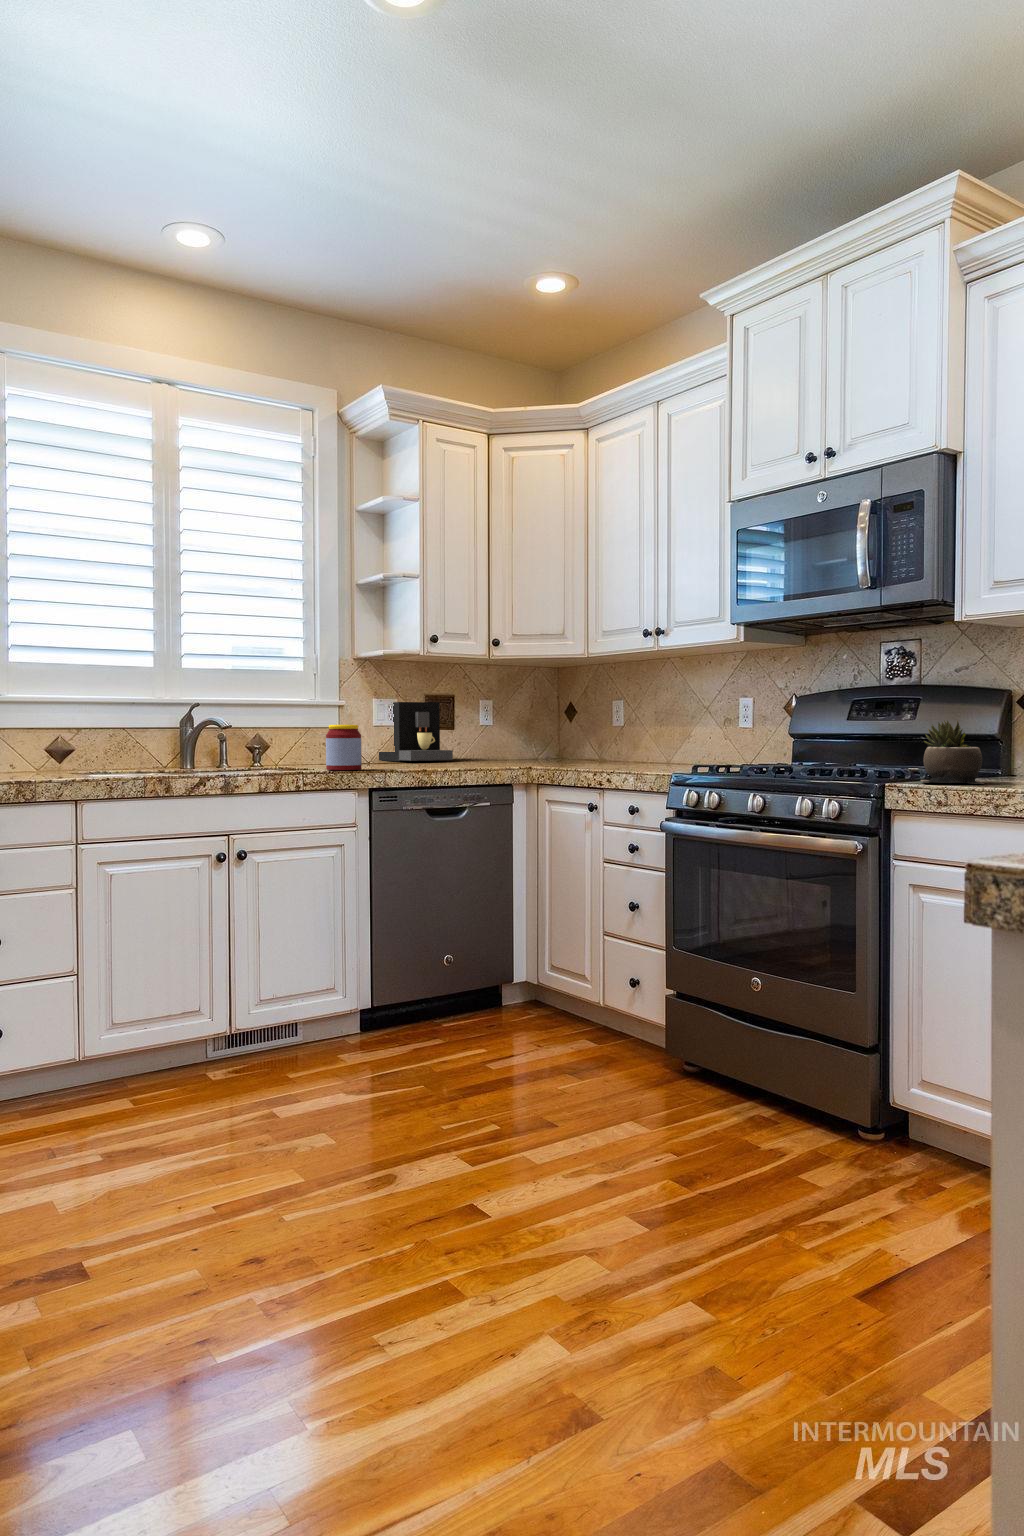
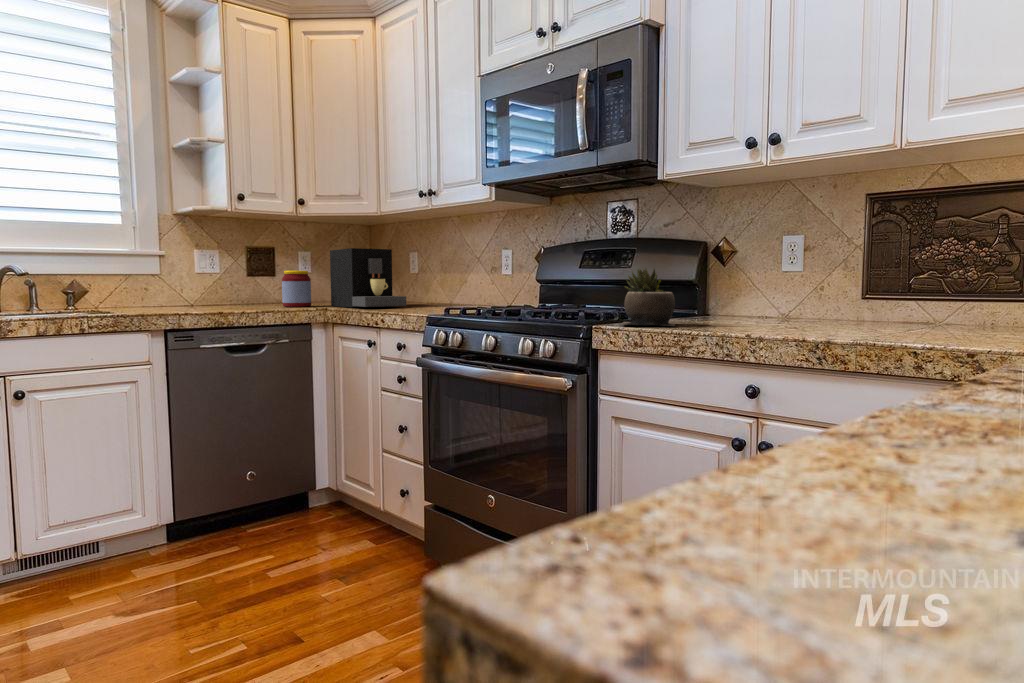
coffee maker: present [379,702,453,761] -> present [330,248,406,307]
jar: present [326,725,362,770] -> present [282,271,311,307]

